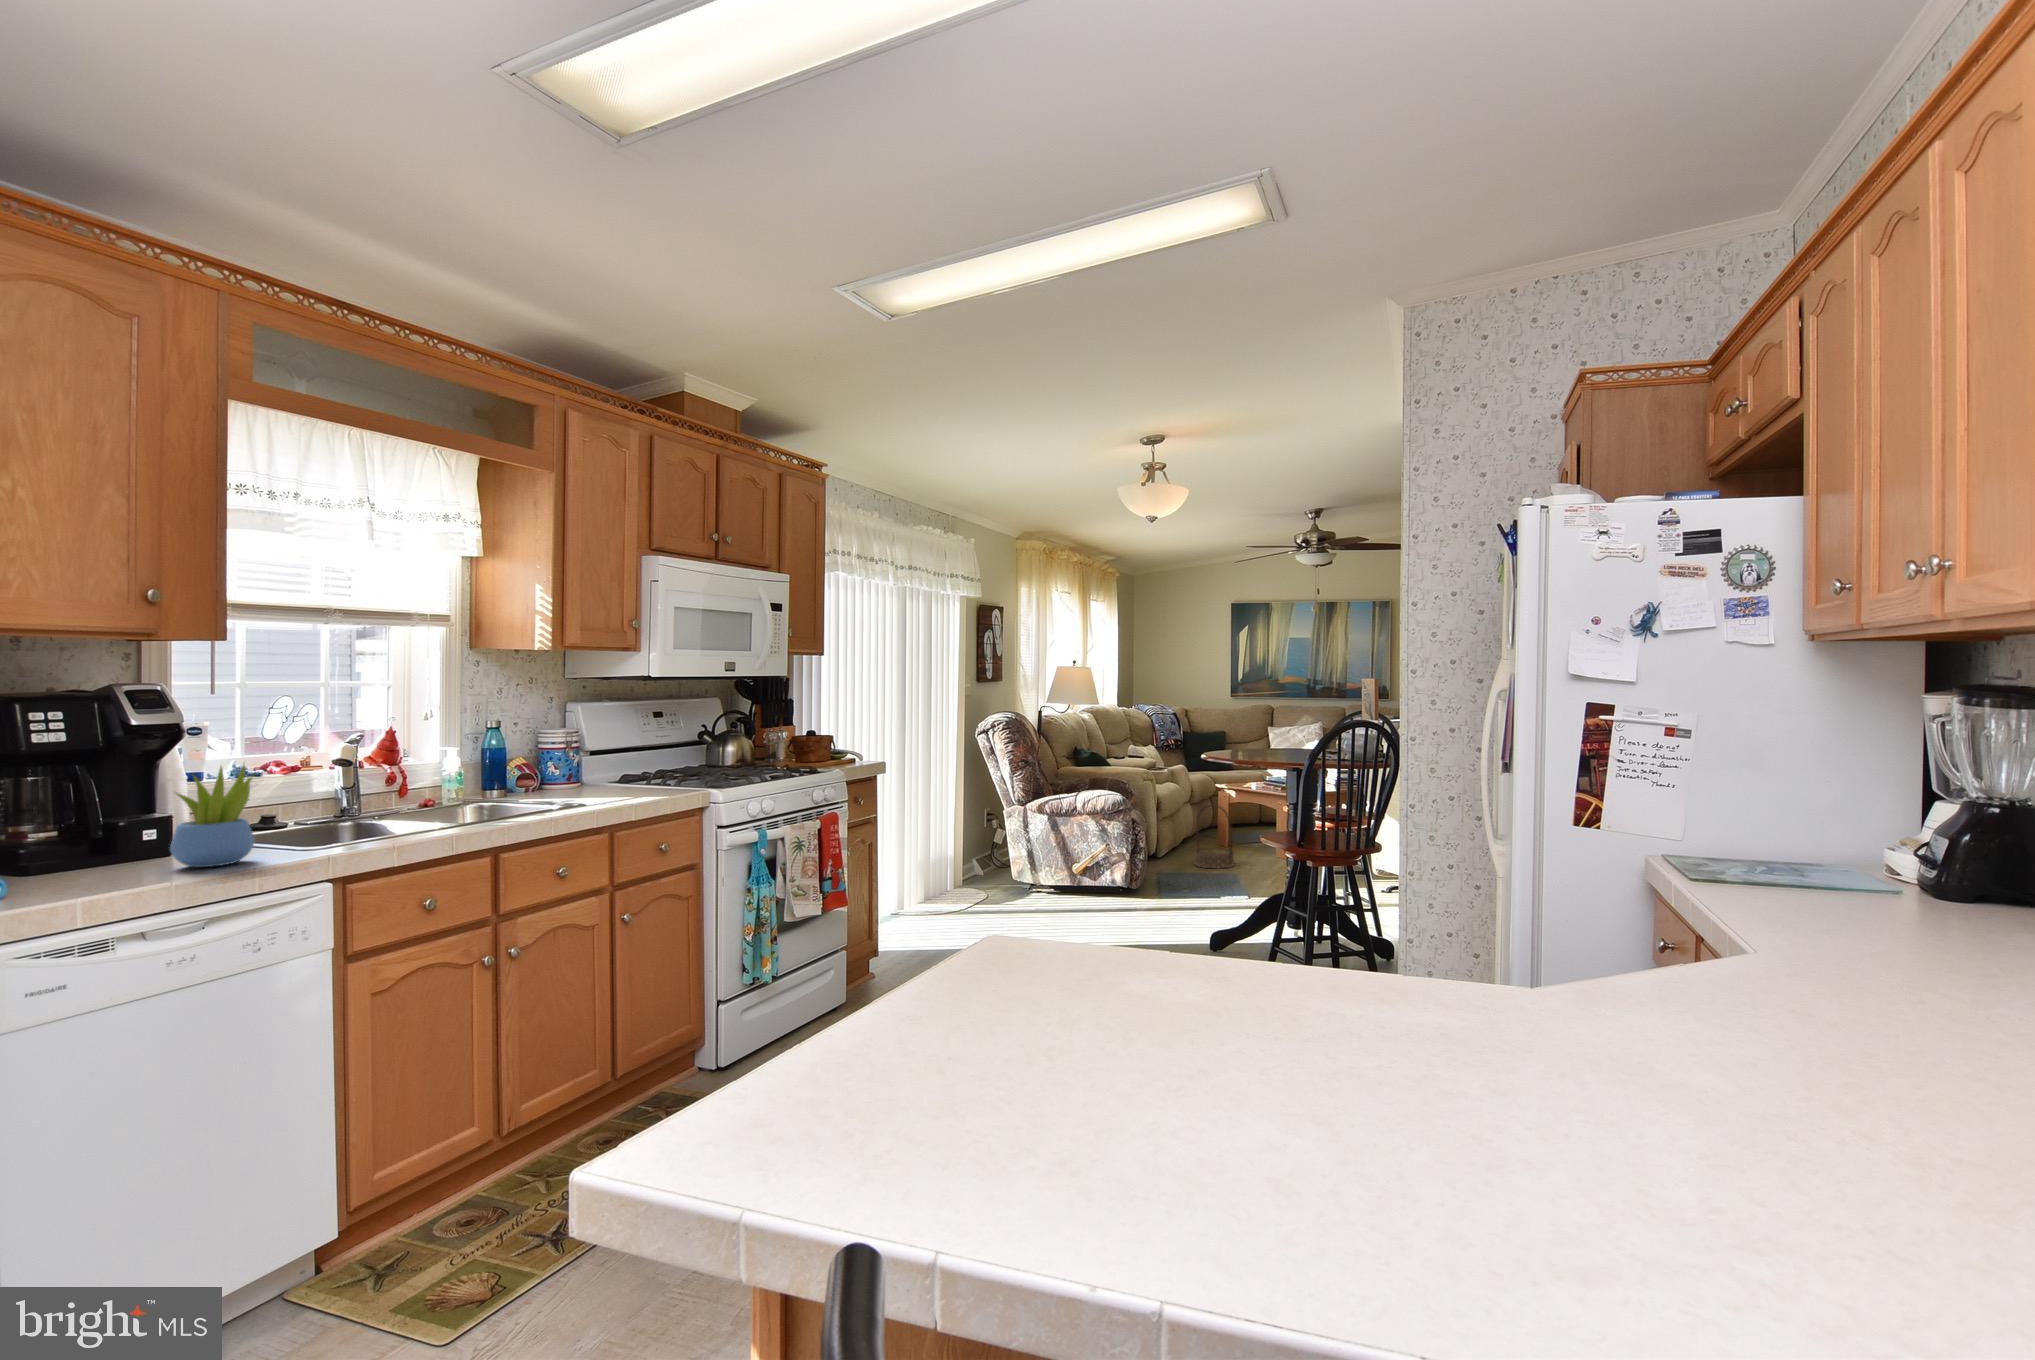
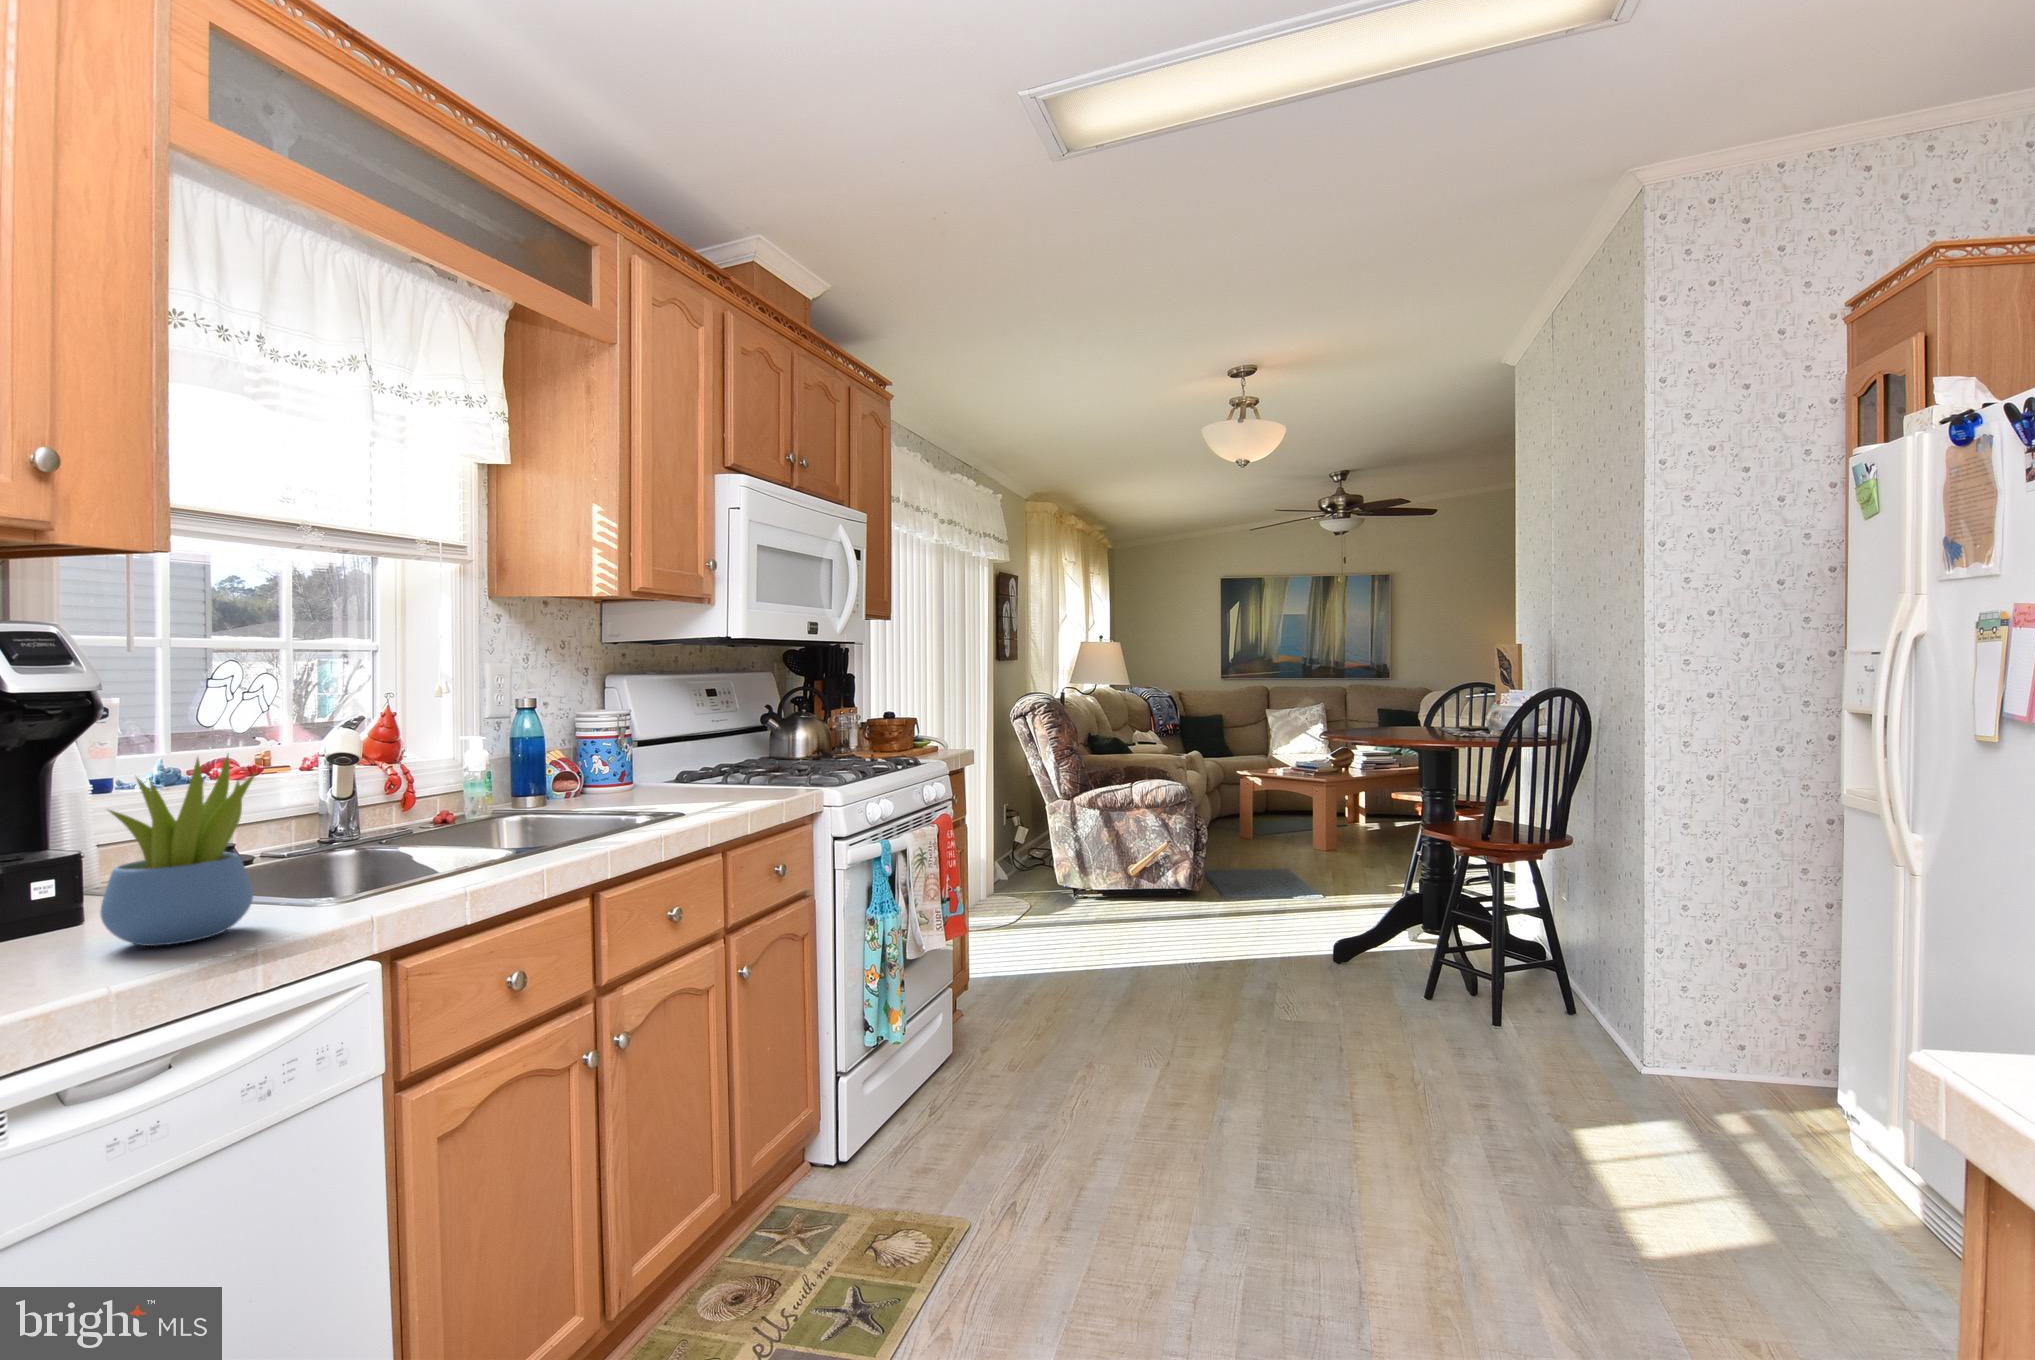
basket: present [1195,804,1234,869] -> none [1240,793,1285,864]

